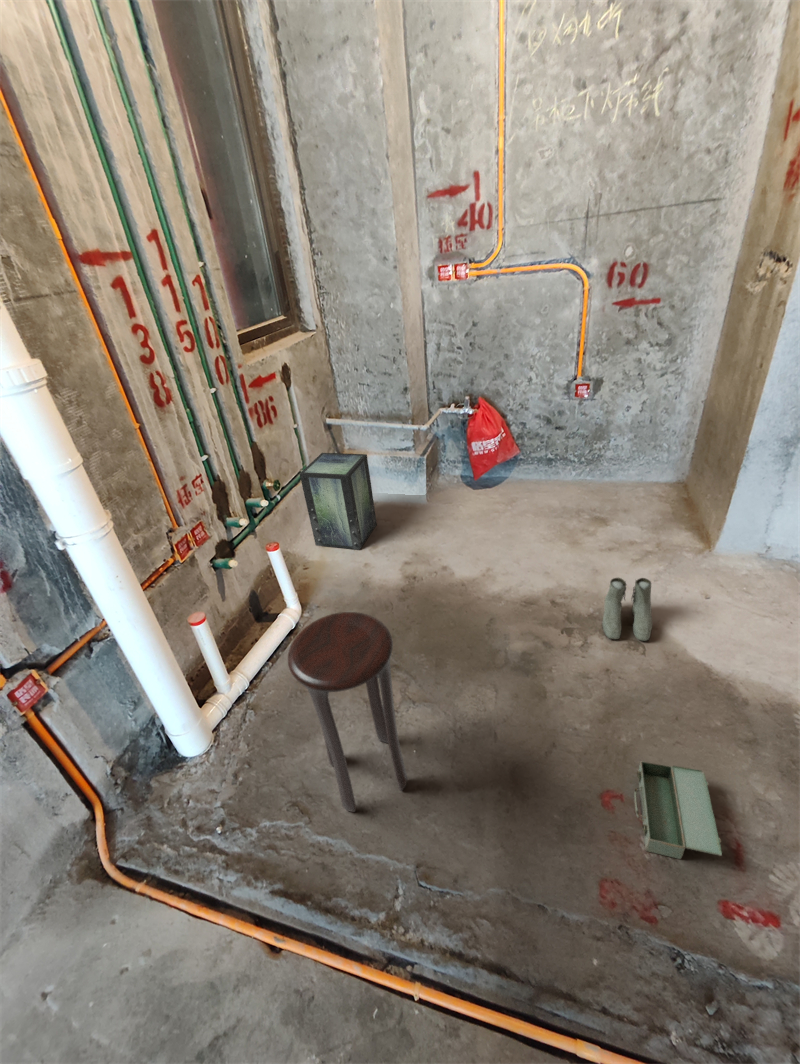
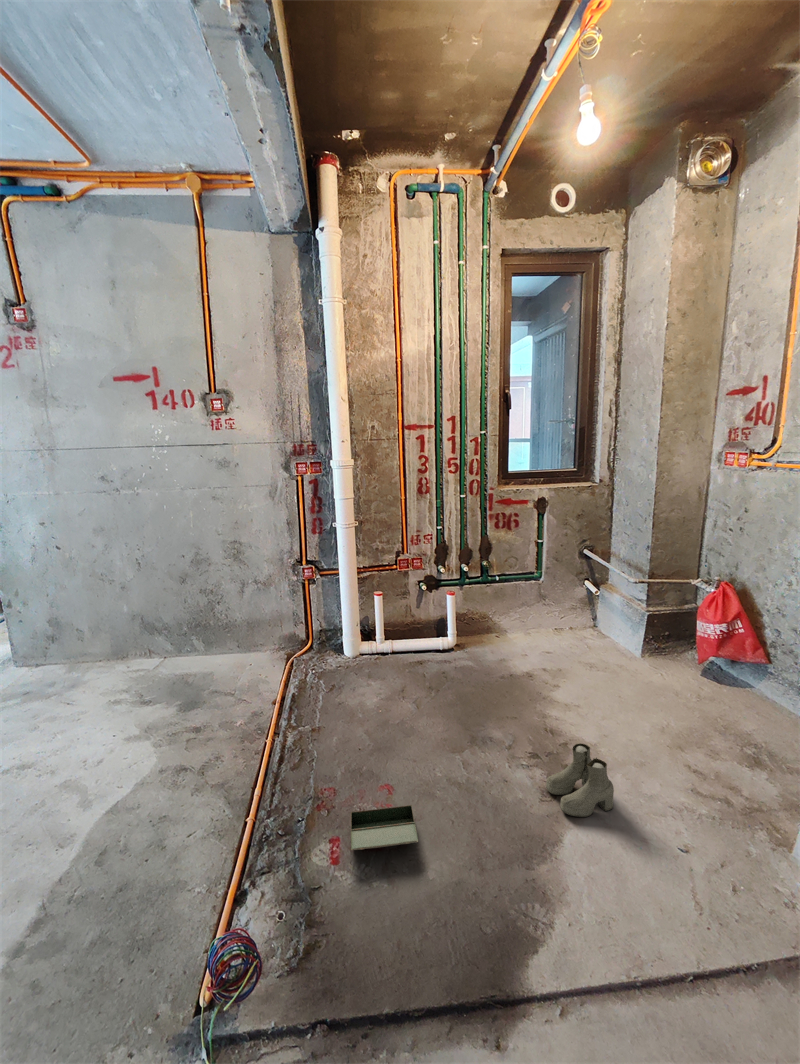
storage box: present [300,453,377,550] -> none [522,569,576,645]
stool: present [288,612,407,812] -> none [326,598,383,718]

